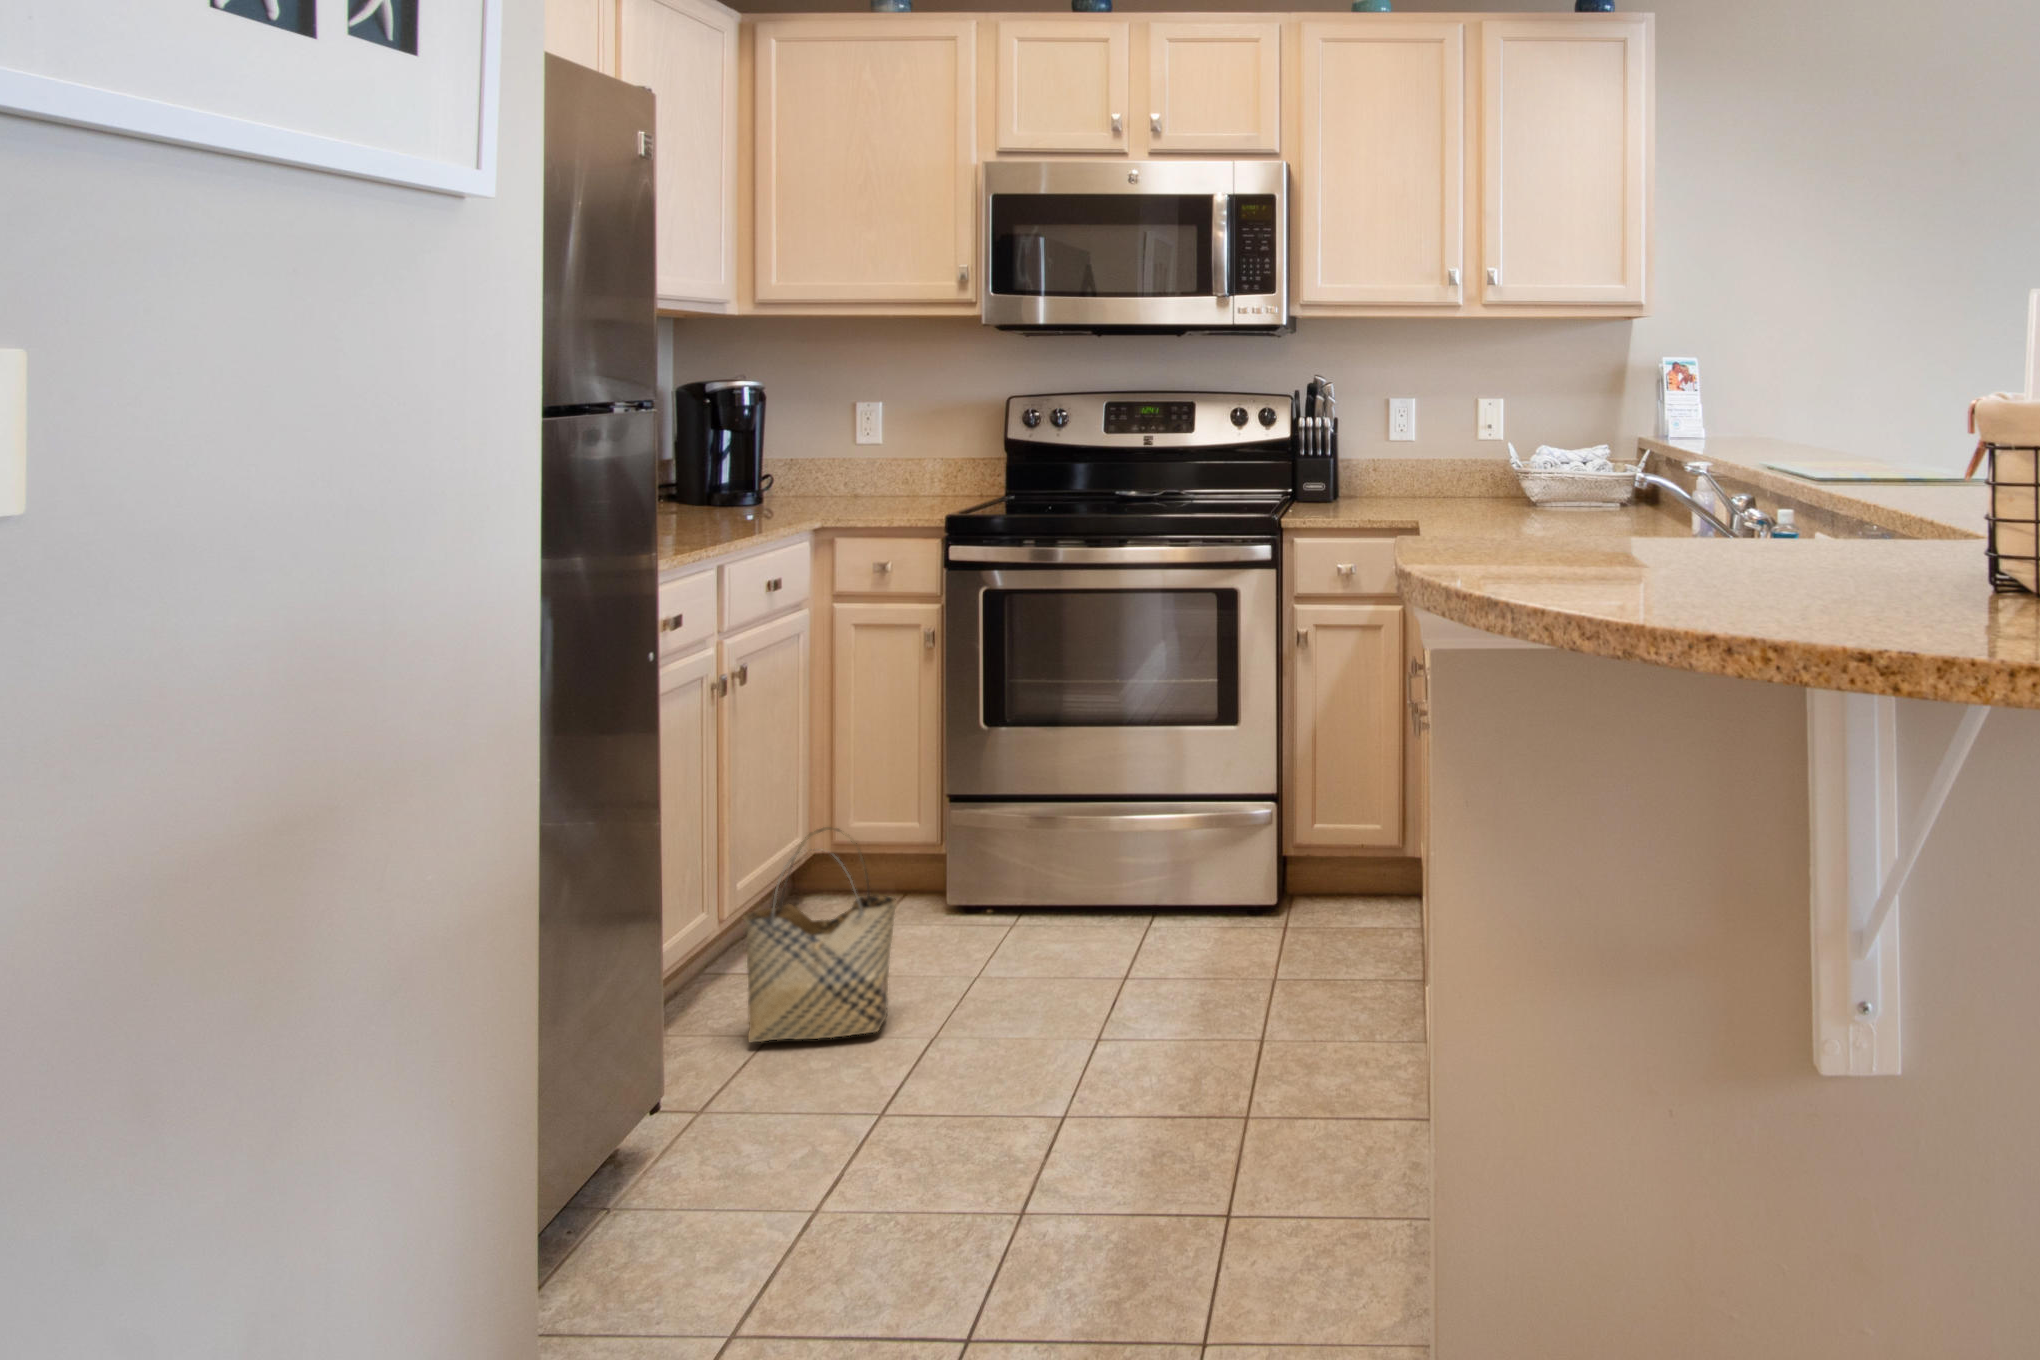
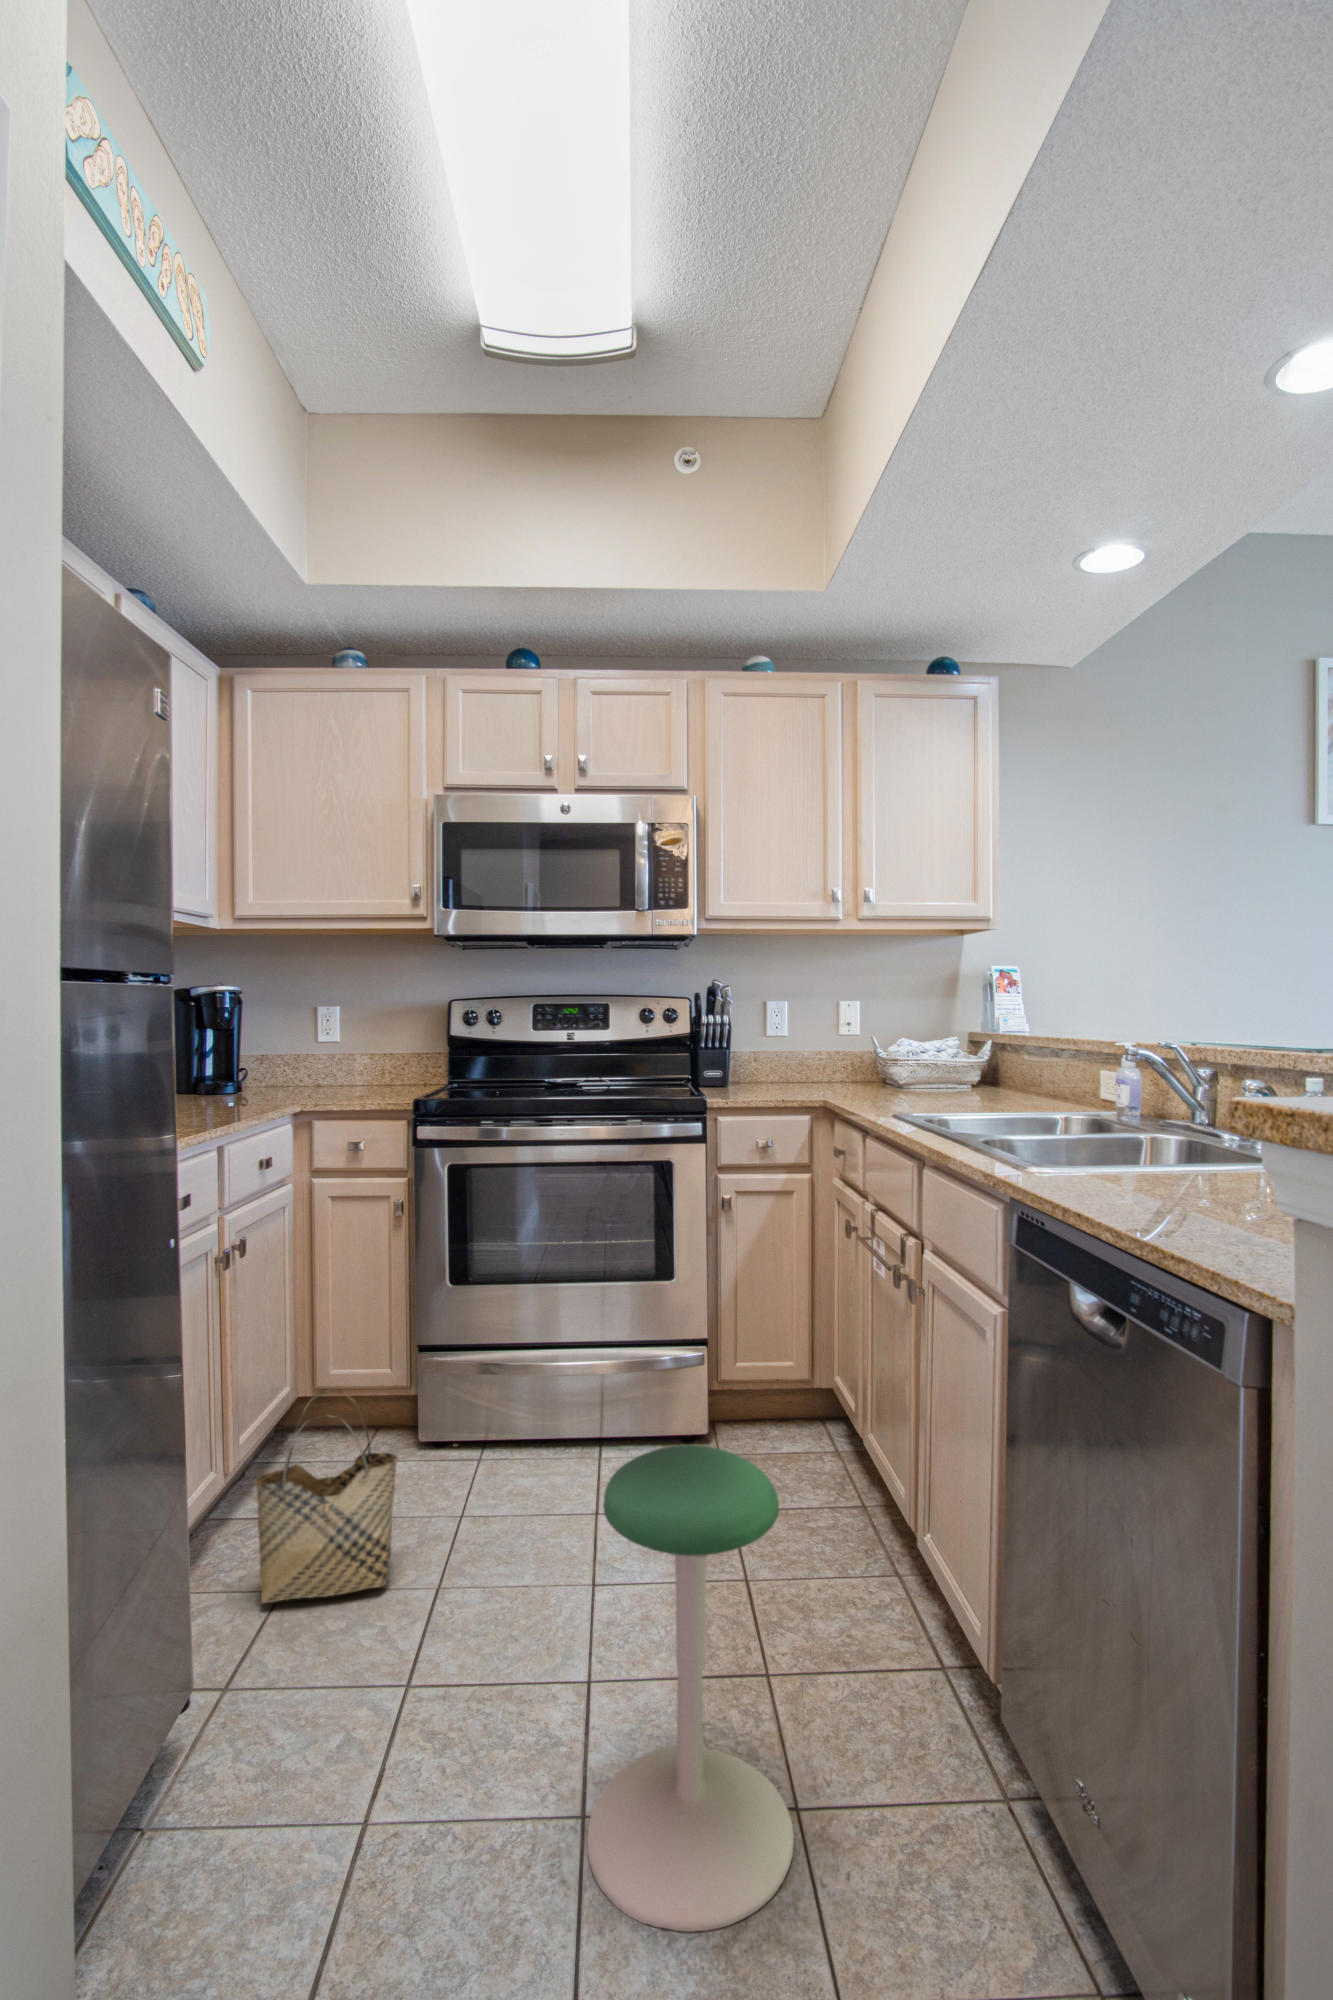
stool: none [1016,865,1217,1288] -> present [587,1445,794,1932]

